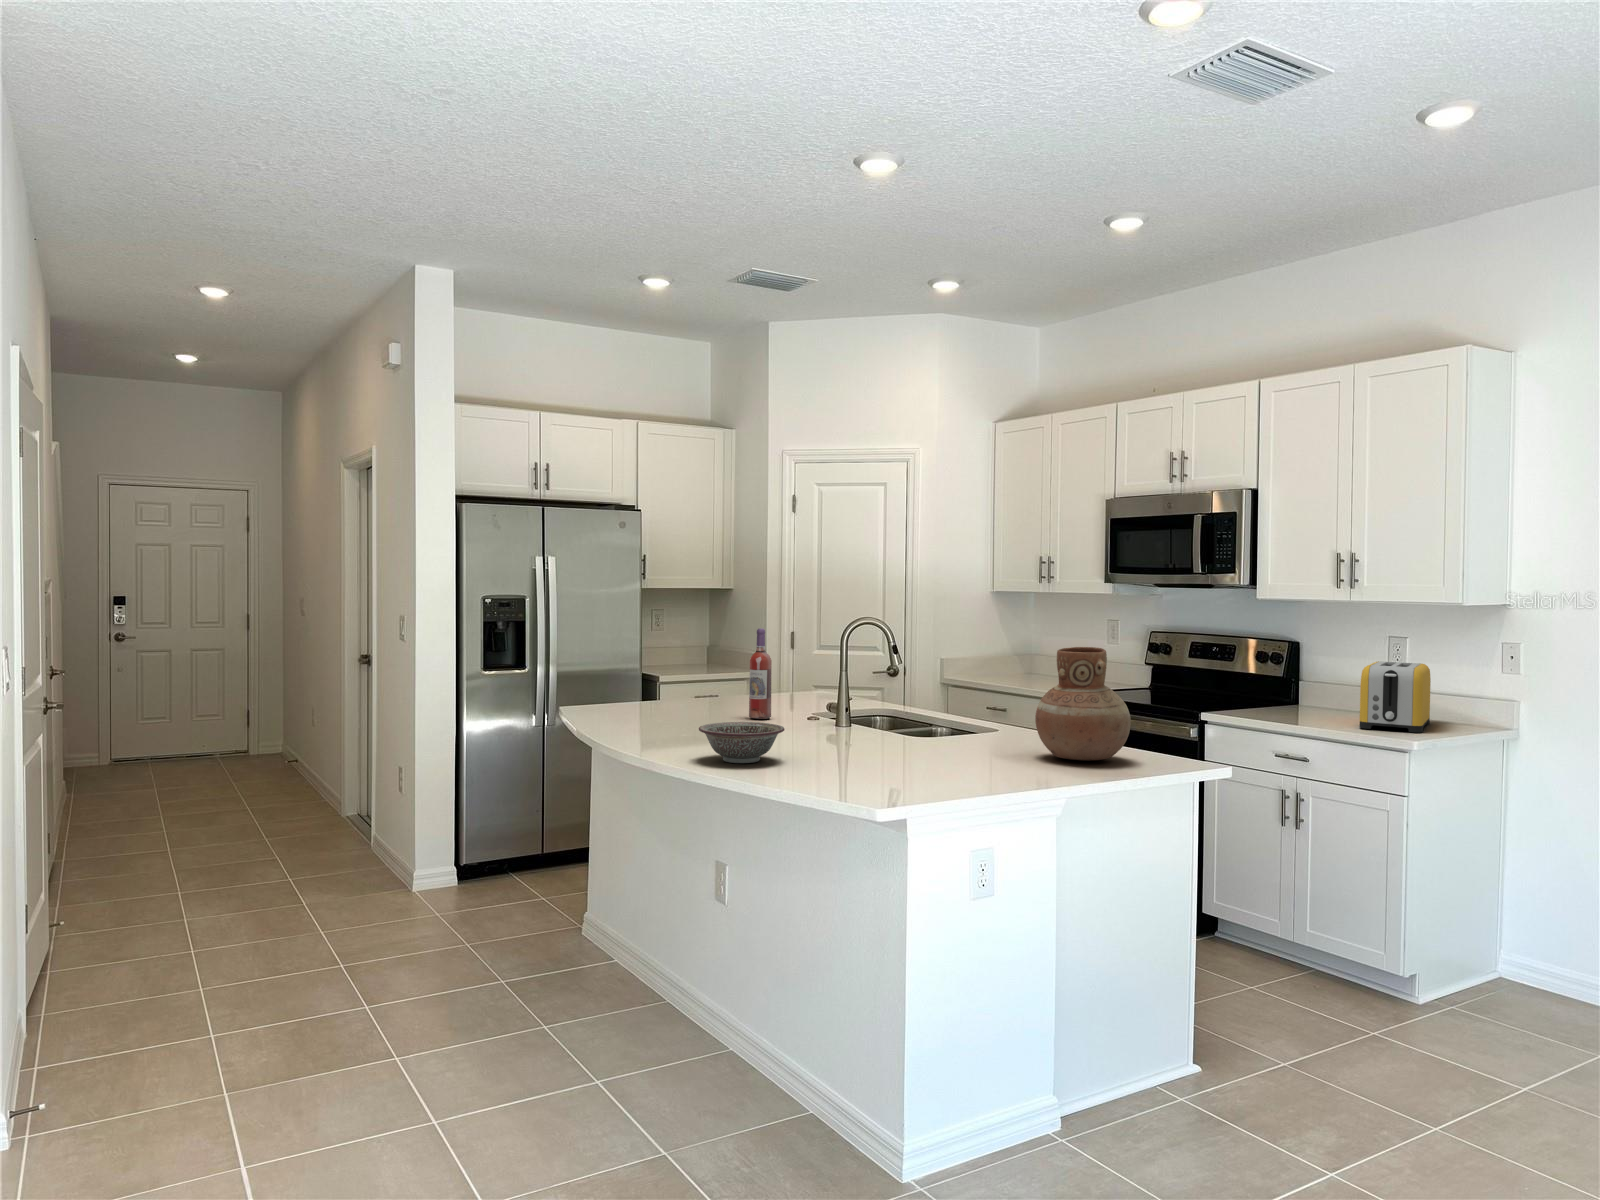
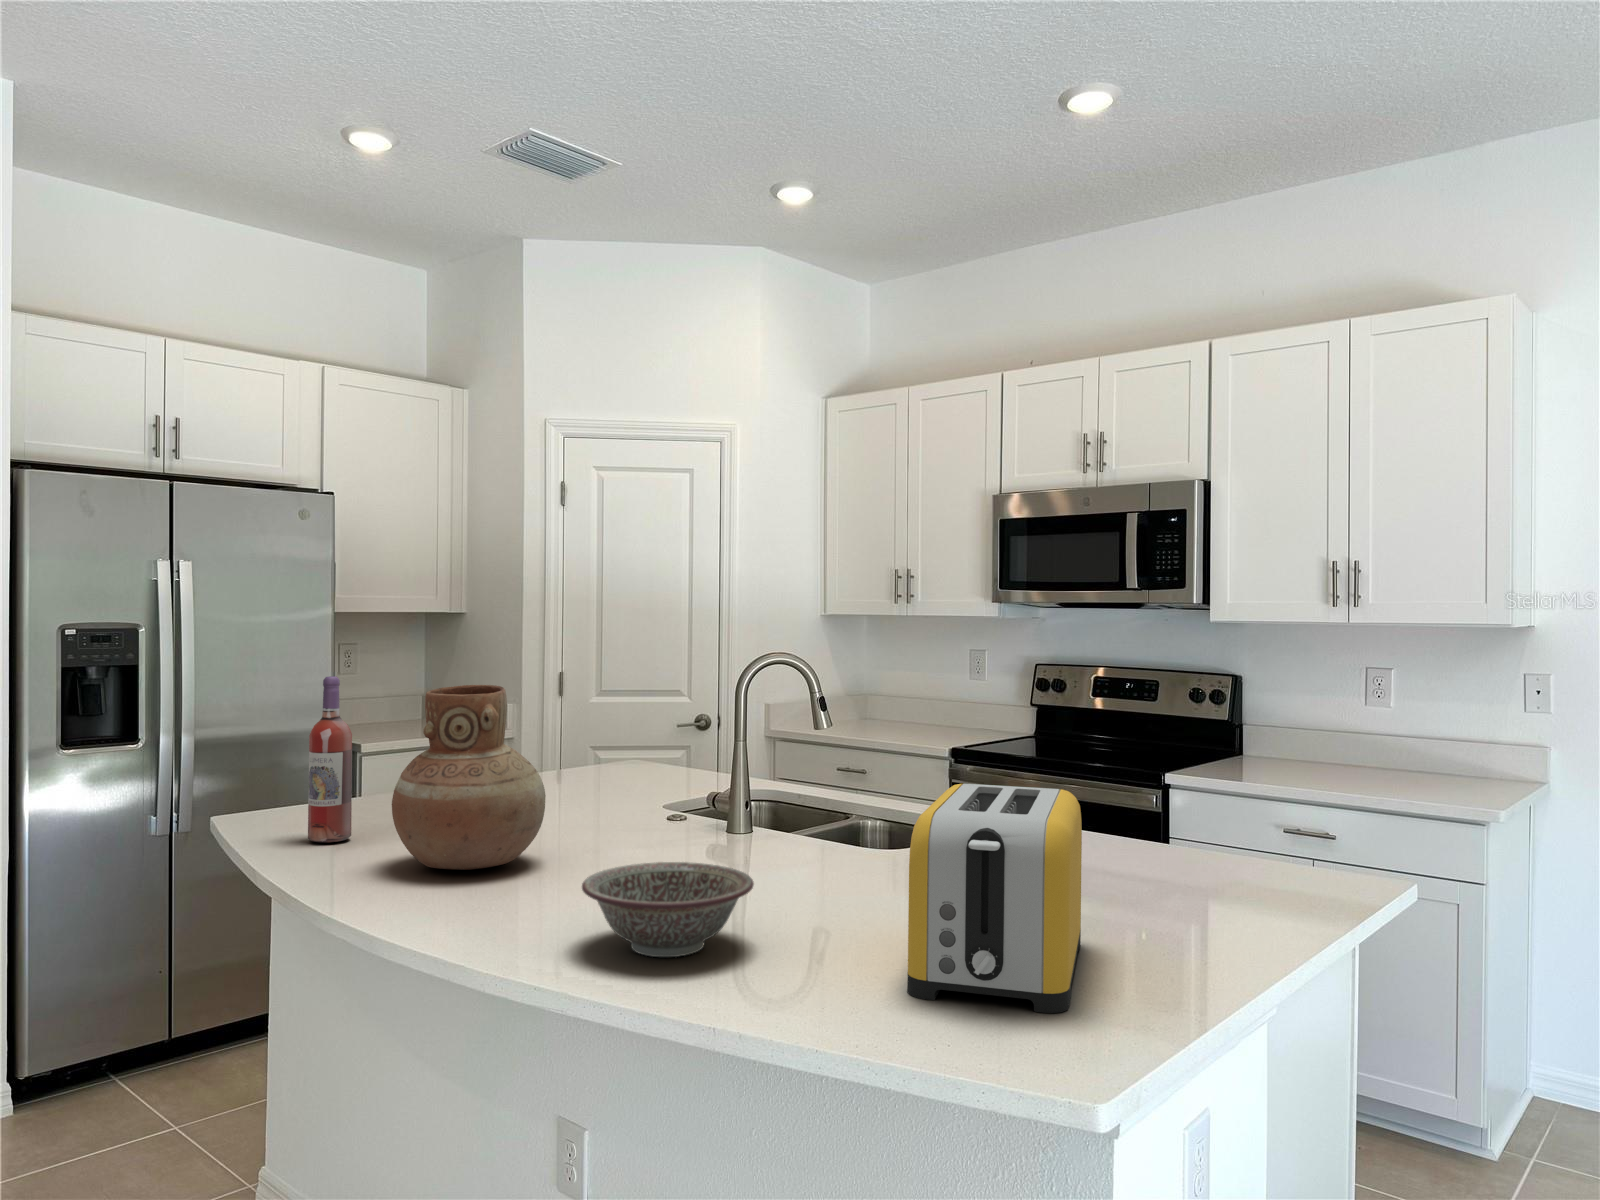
wine bottle: present [749,629,772,719] -> present [308,676,352,842]
vase: present [1035,647,1131,761] -> present [392,685,546,870]
toaster: present [1359,661,1431,733] -> present [907,784,1082,1013]

